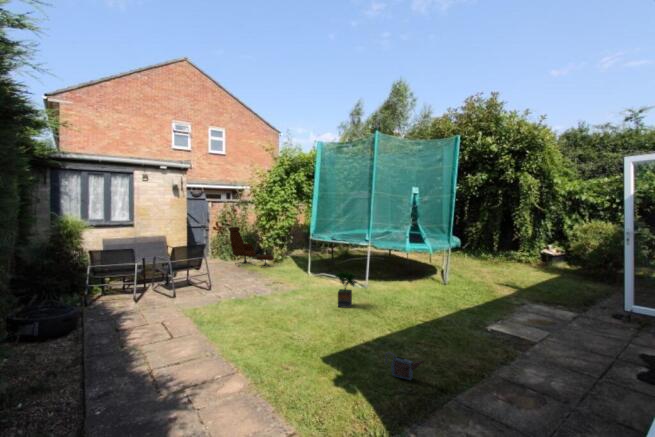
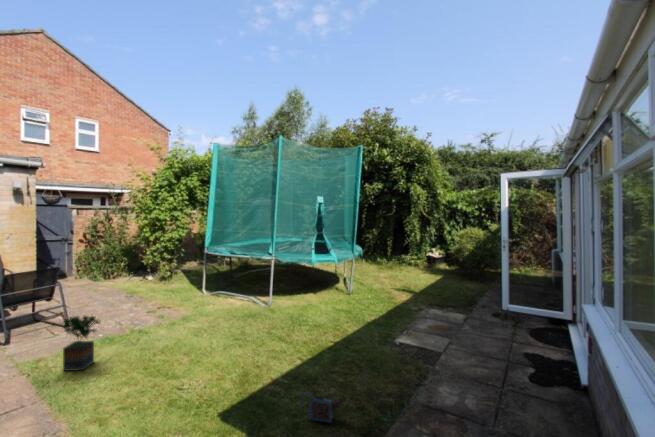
lounge chair: present [229,227,274,266] -> none [100,239,160,287]
potted tree: present [336,272,356,308] -> present [63,316,100,371]

